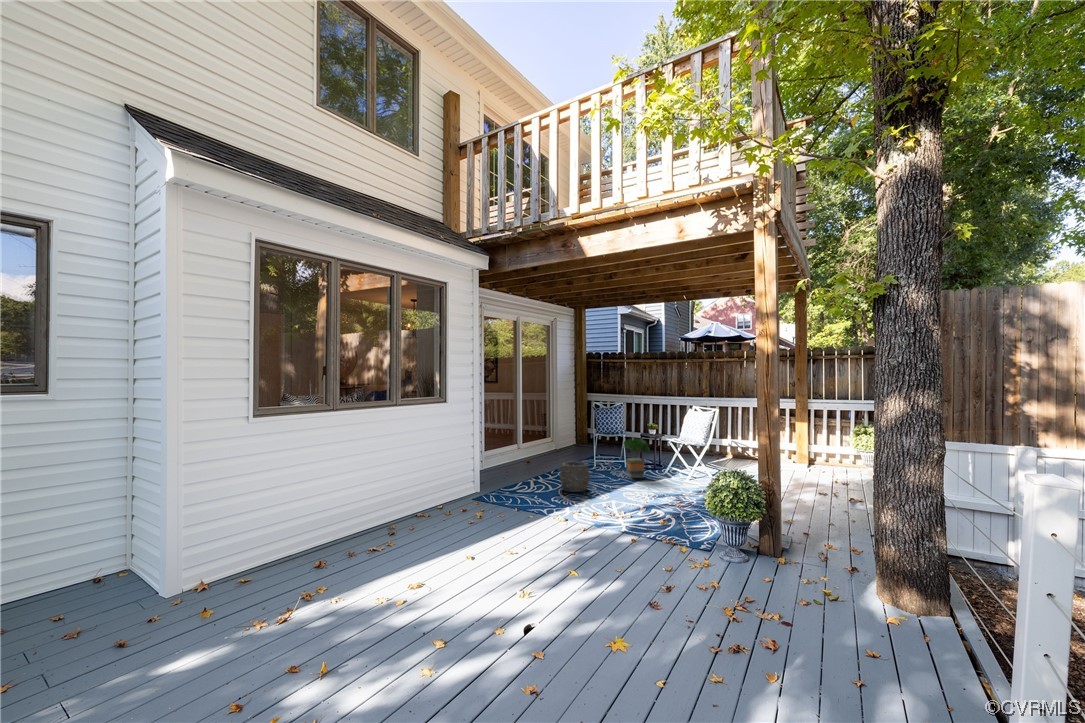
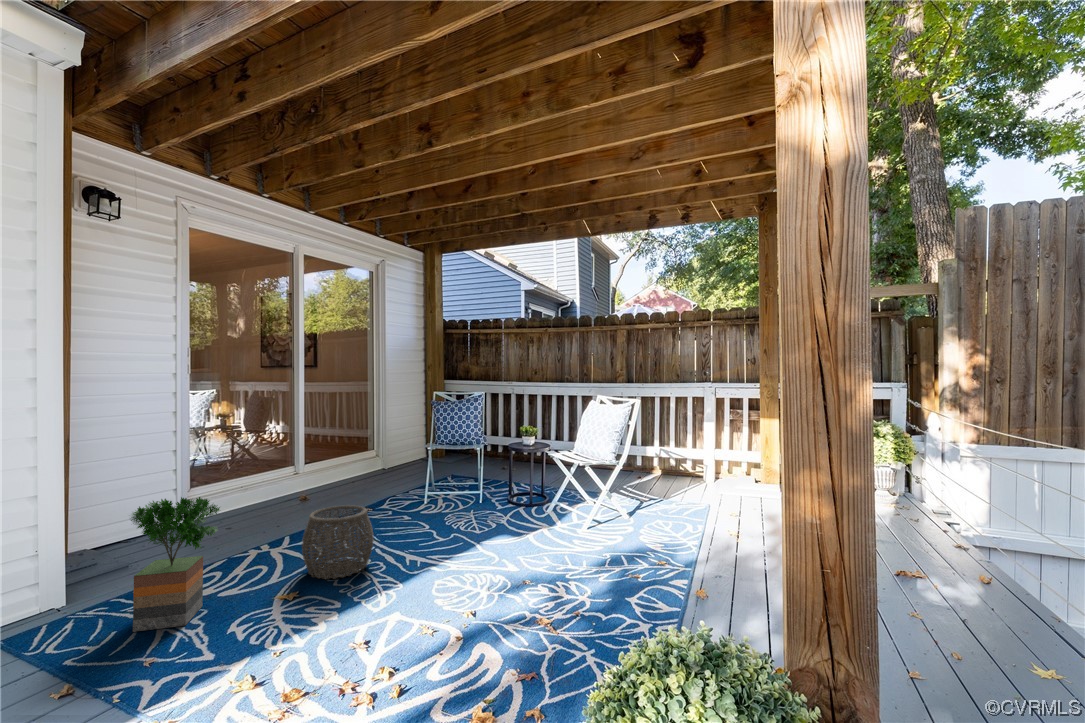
potted tree: present [623,439,650,478] -> present [131,497,220,632]

